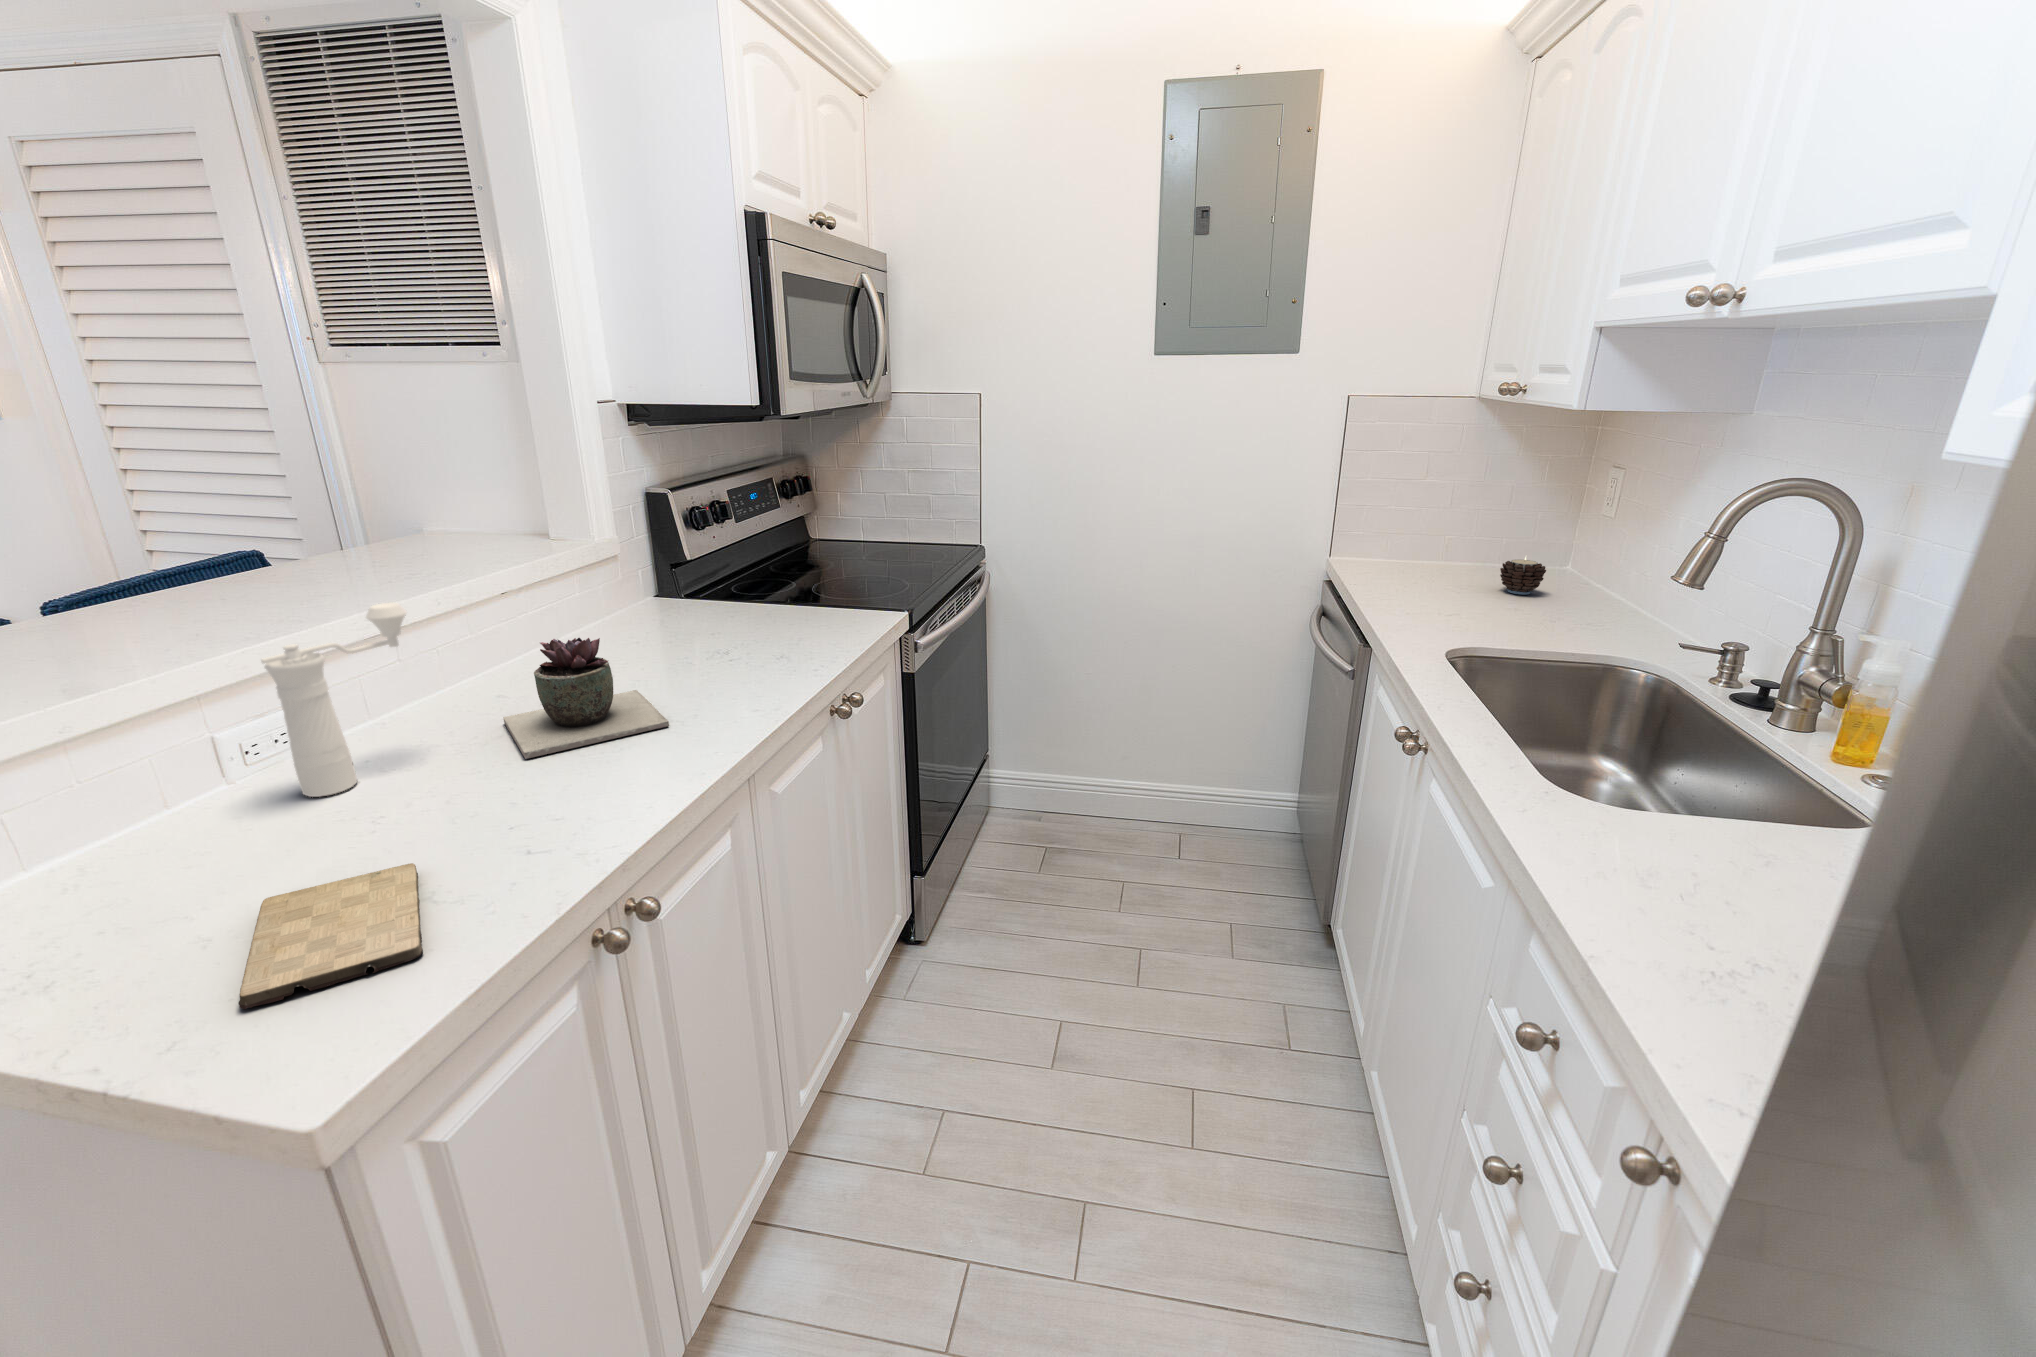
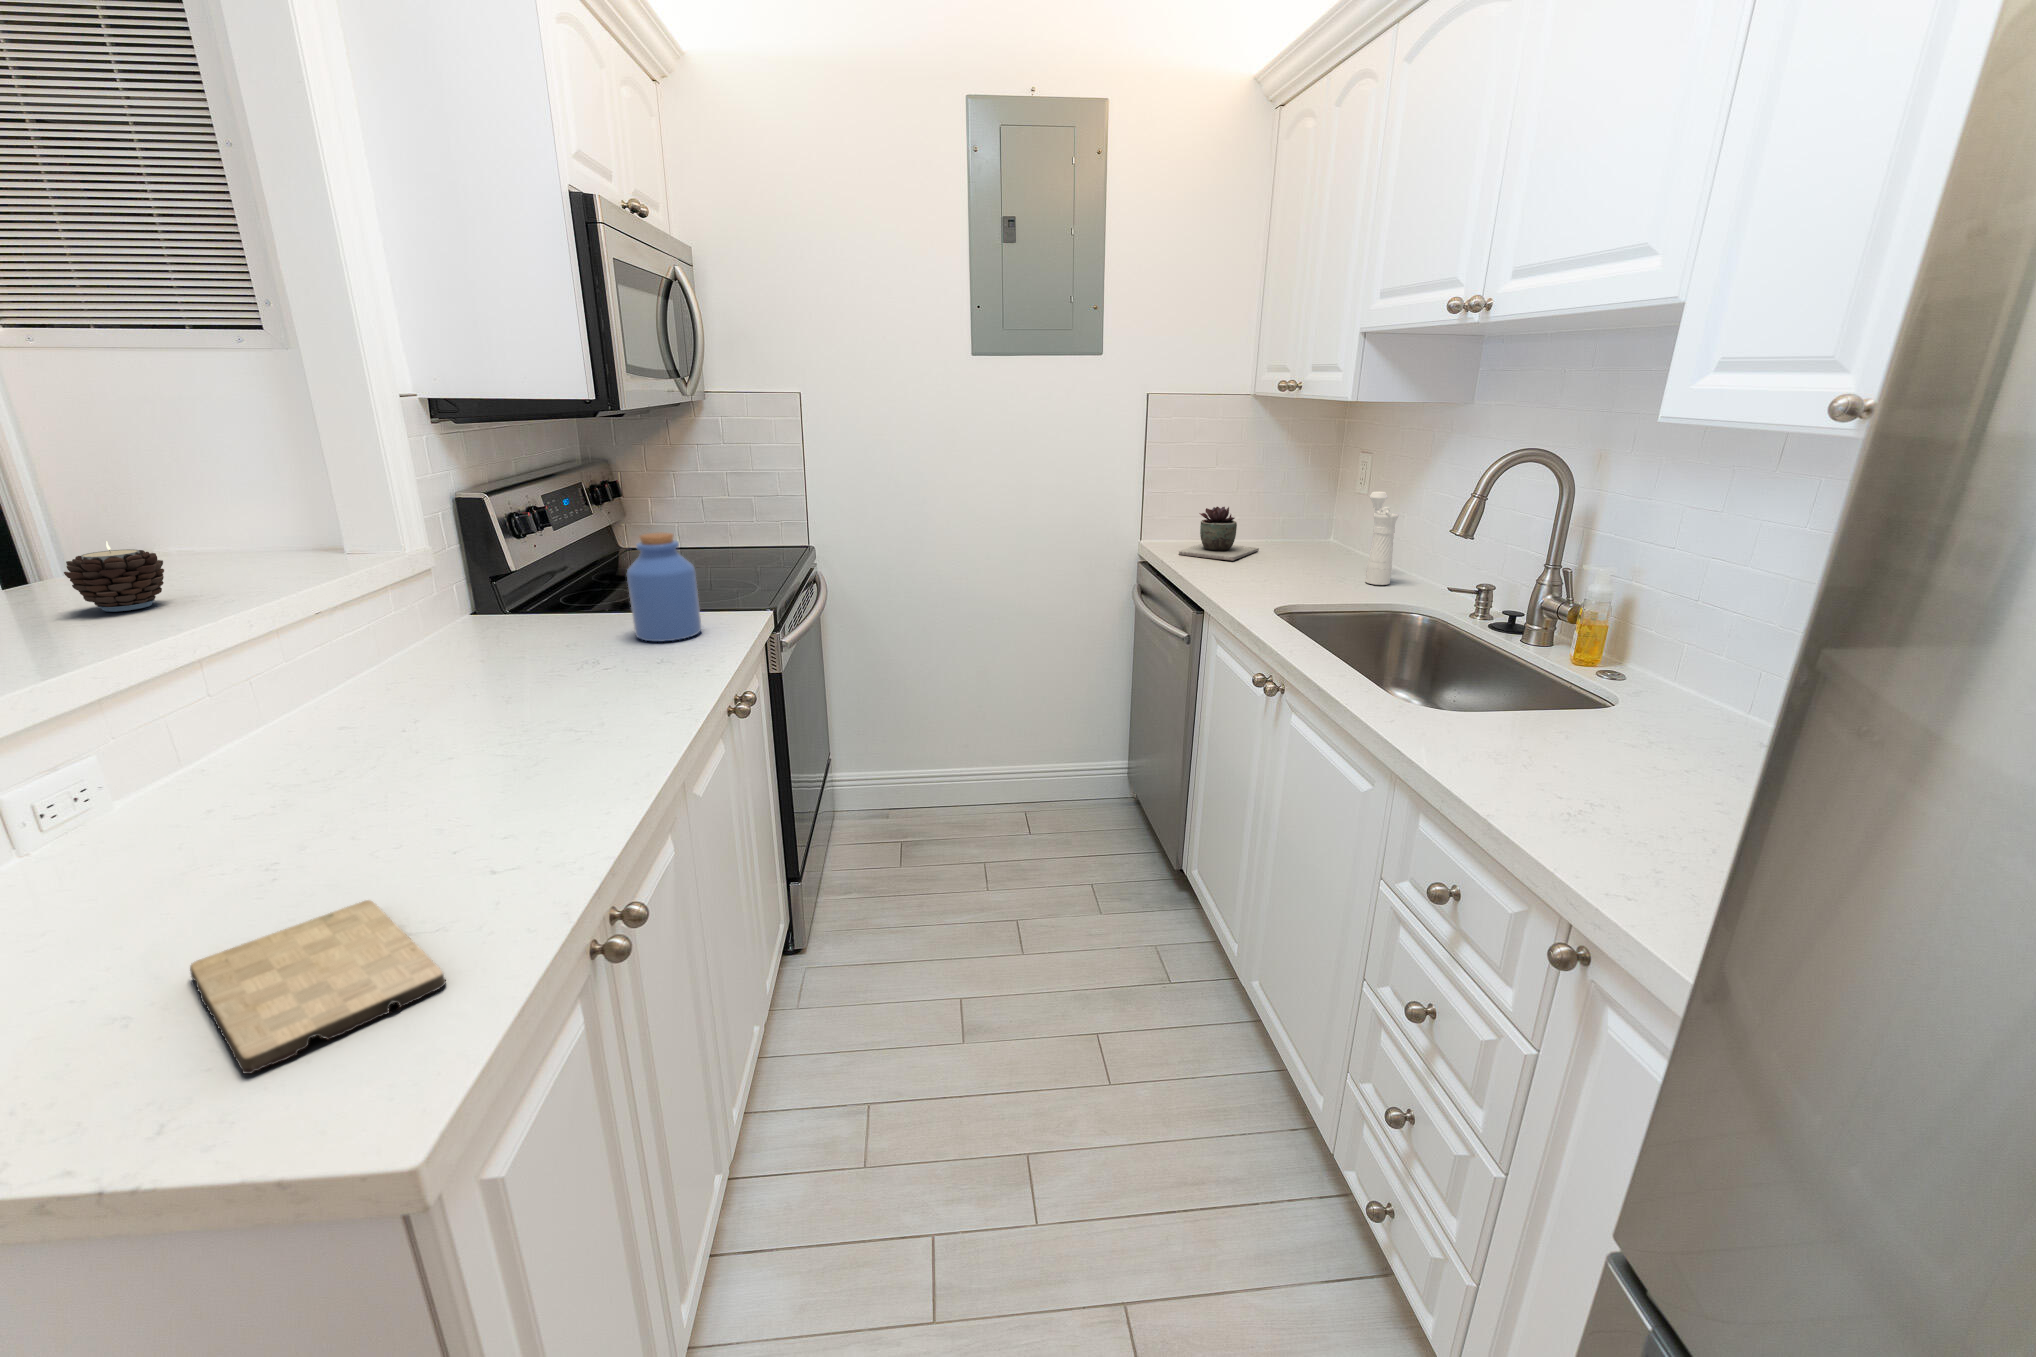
jar: none [767,533,832,636] -> present [627,533,702,641]
candle: present [1500,557,1546,595] -> present [64,541,164,612]
pepper mill: present [261,602,407,797] -> present [1366,491,1399,585]
succulent plant: present [503,638,669,759] -> present [1179,507,1259,561]

